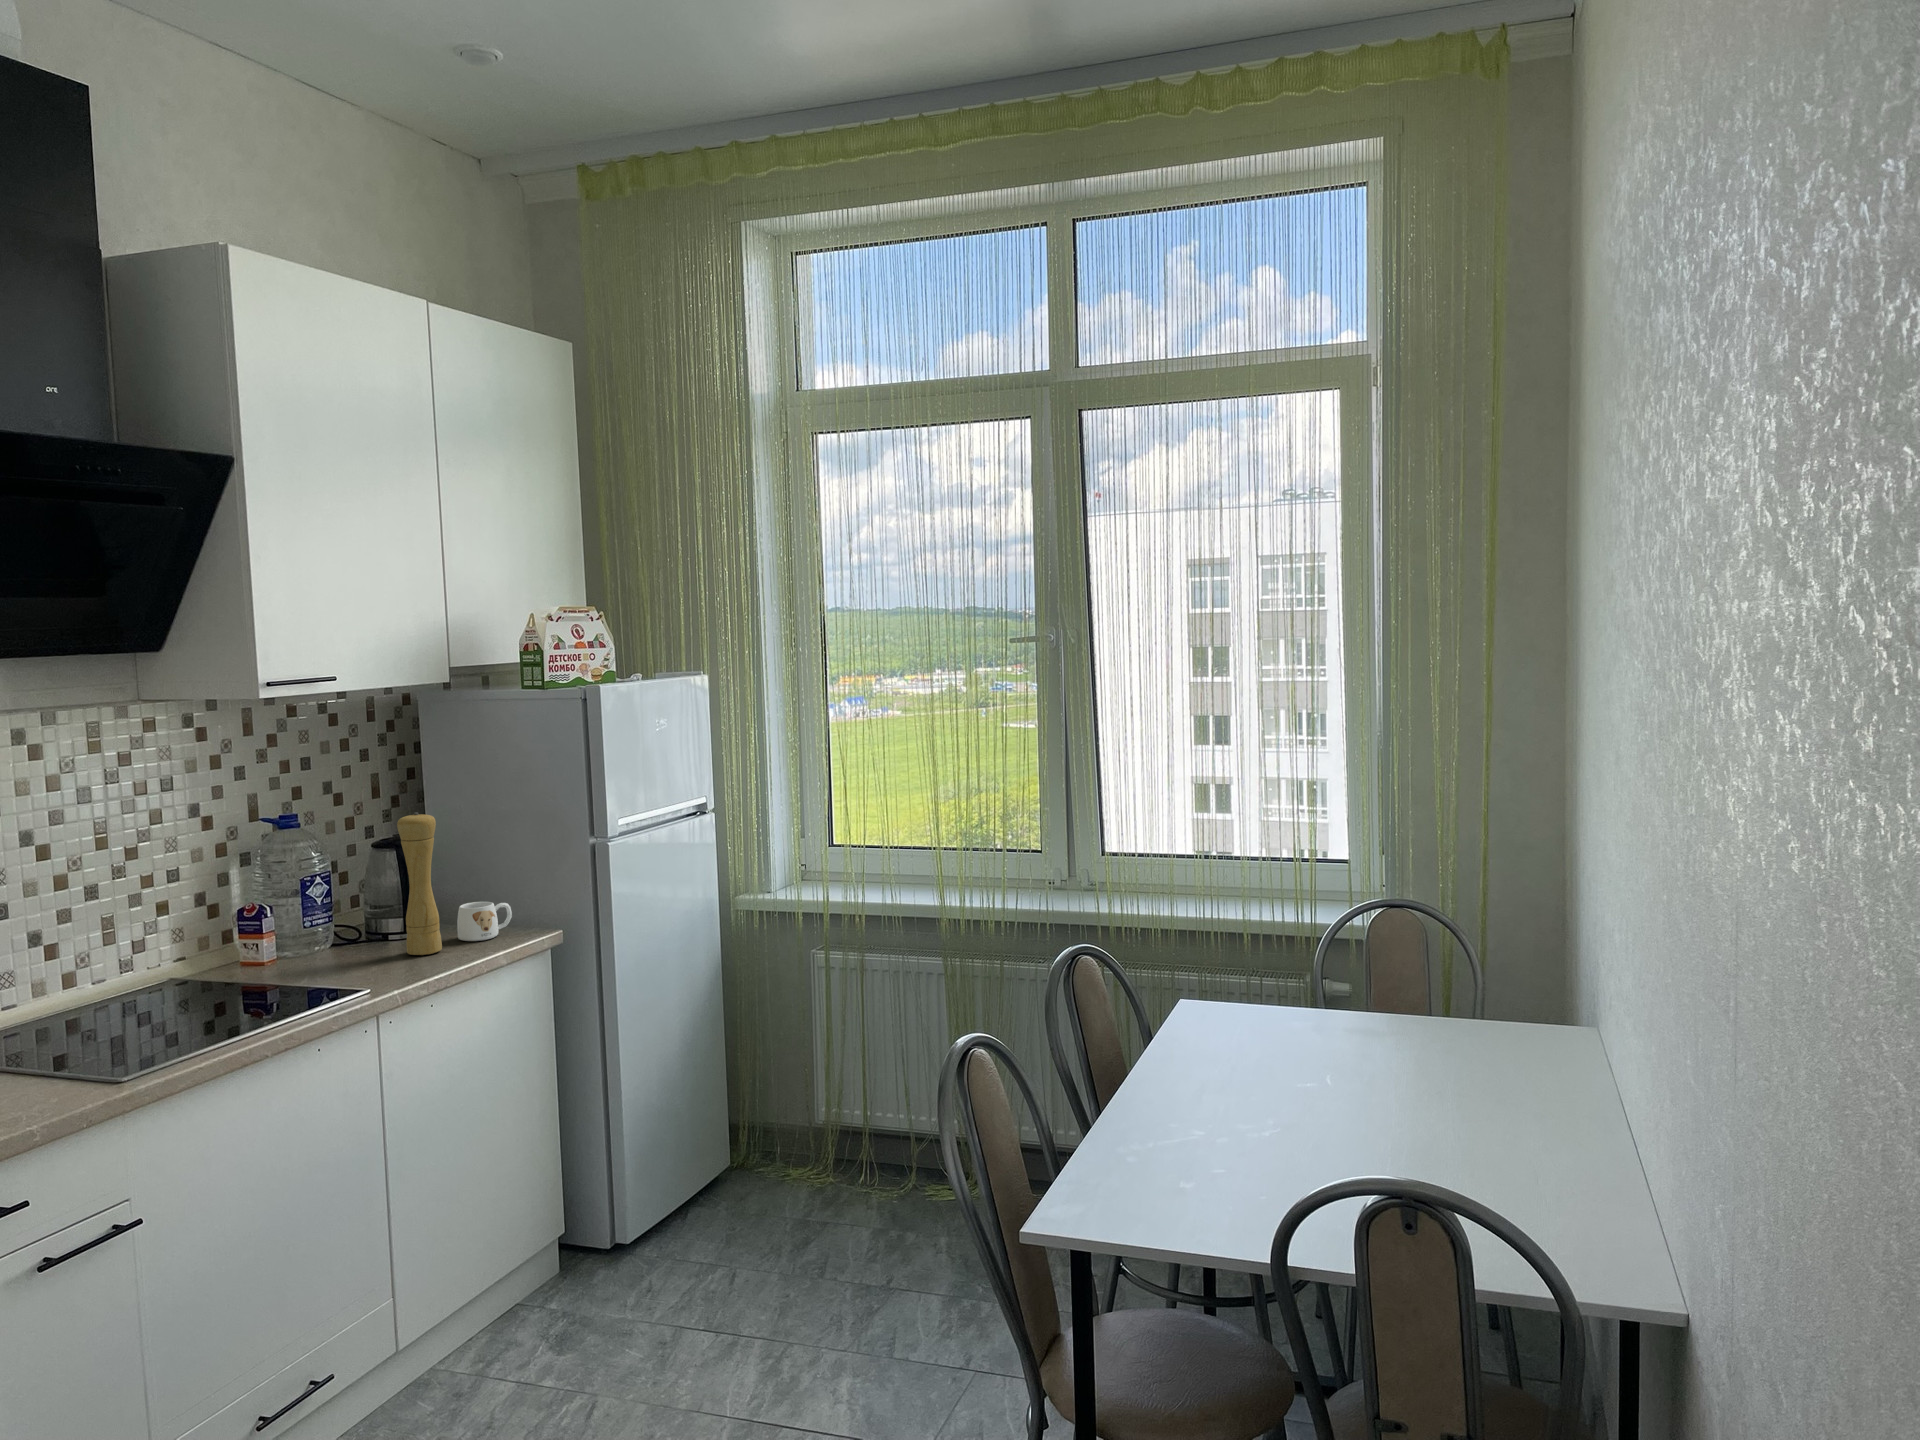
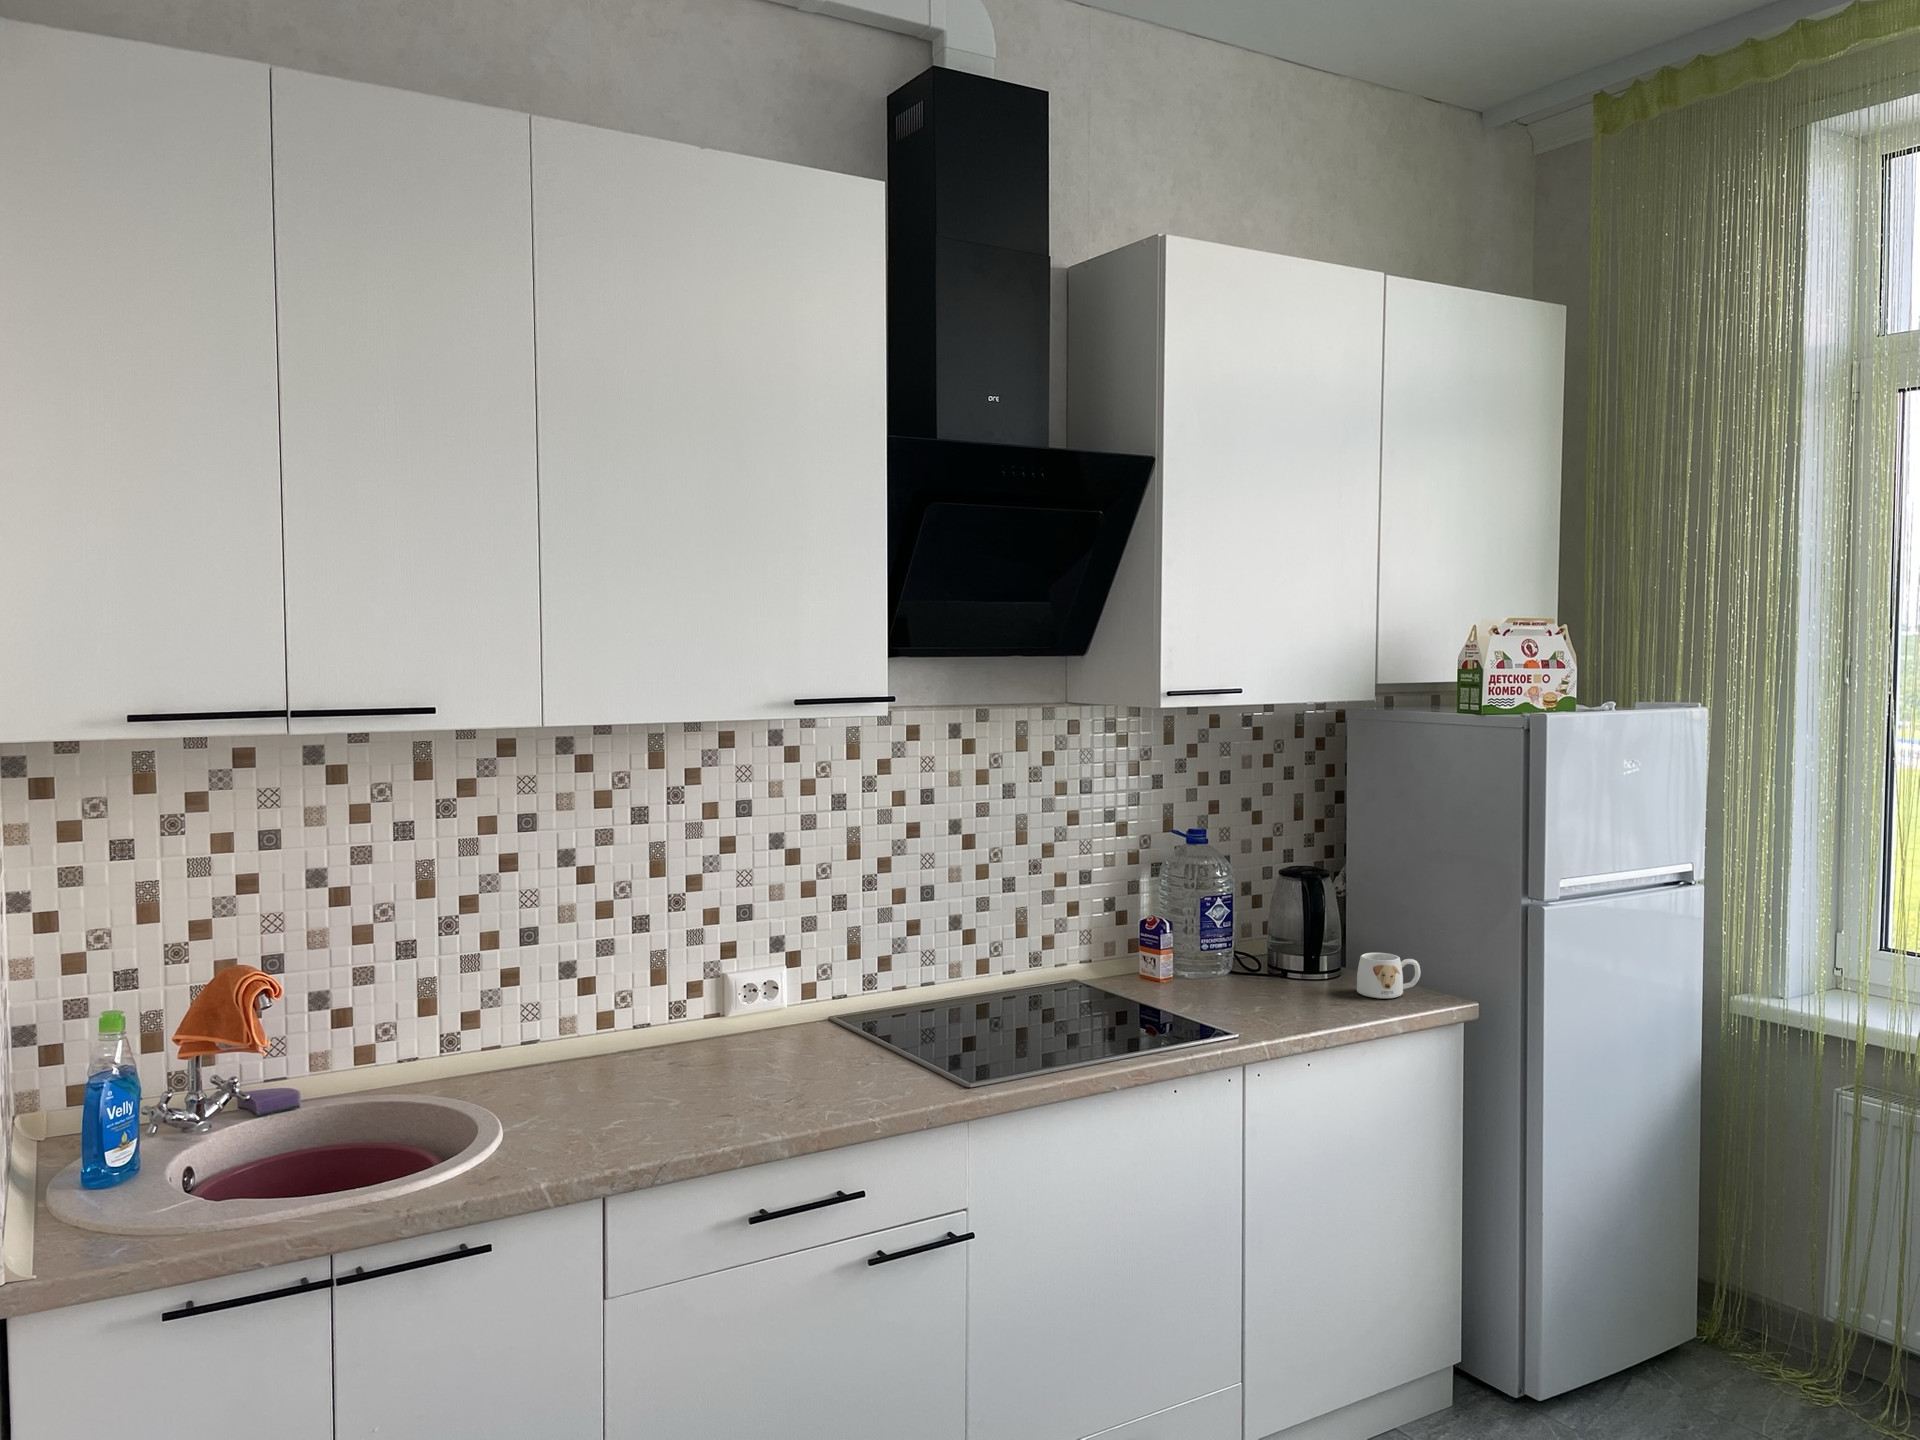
pepper mill: present [397,812,442,955] -> none [1296,844,1337,1004]

